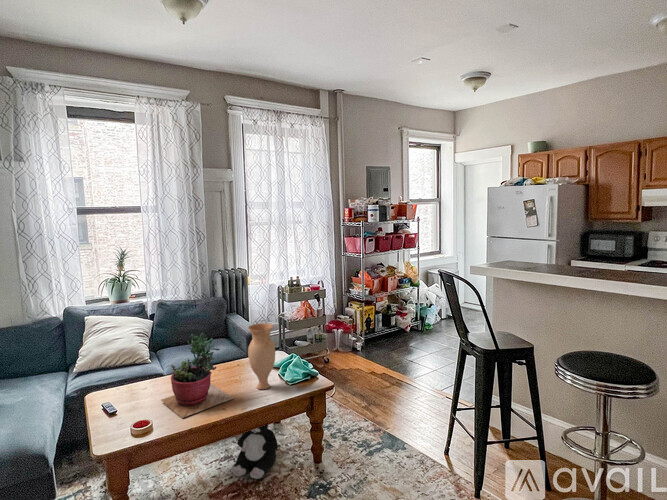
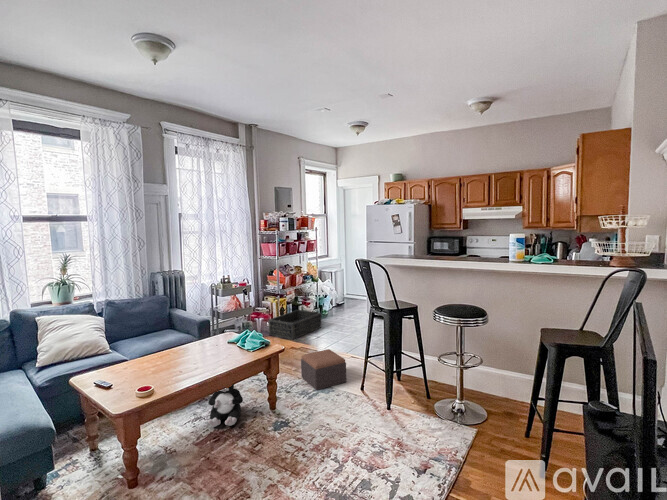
basket: none [349,321,417,361] -> present [269,310,321,339]
vase: present [248,323,275,389] -> none [218,305,239,357]
succulent plant: present [161,333,233,418] -> none [148,313,211,381]
footstool: none [368,387,427,444] -> present [301,349,346,390]

